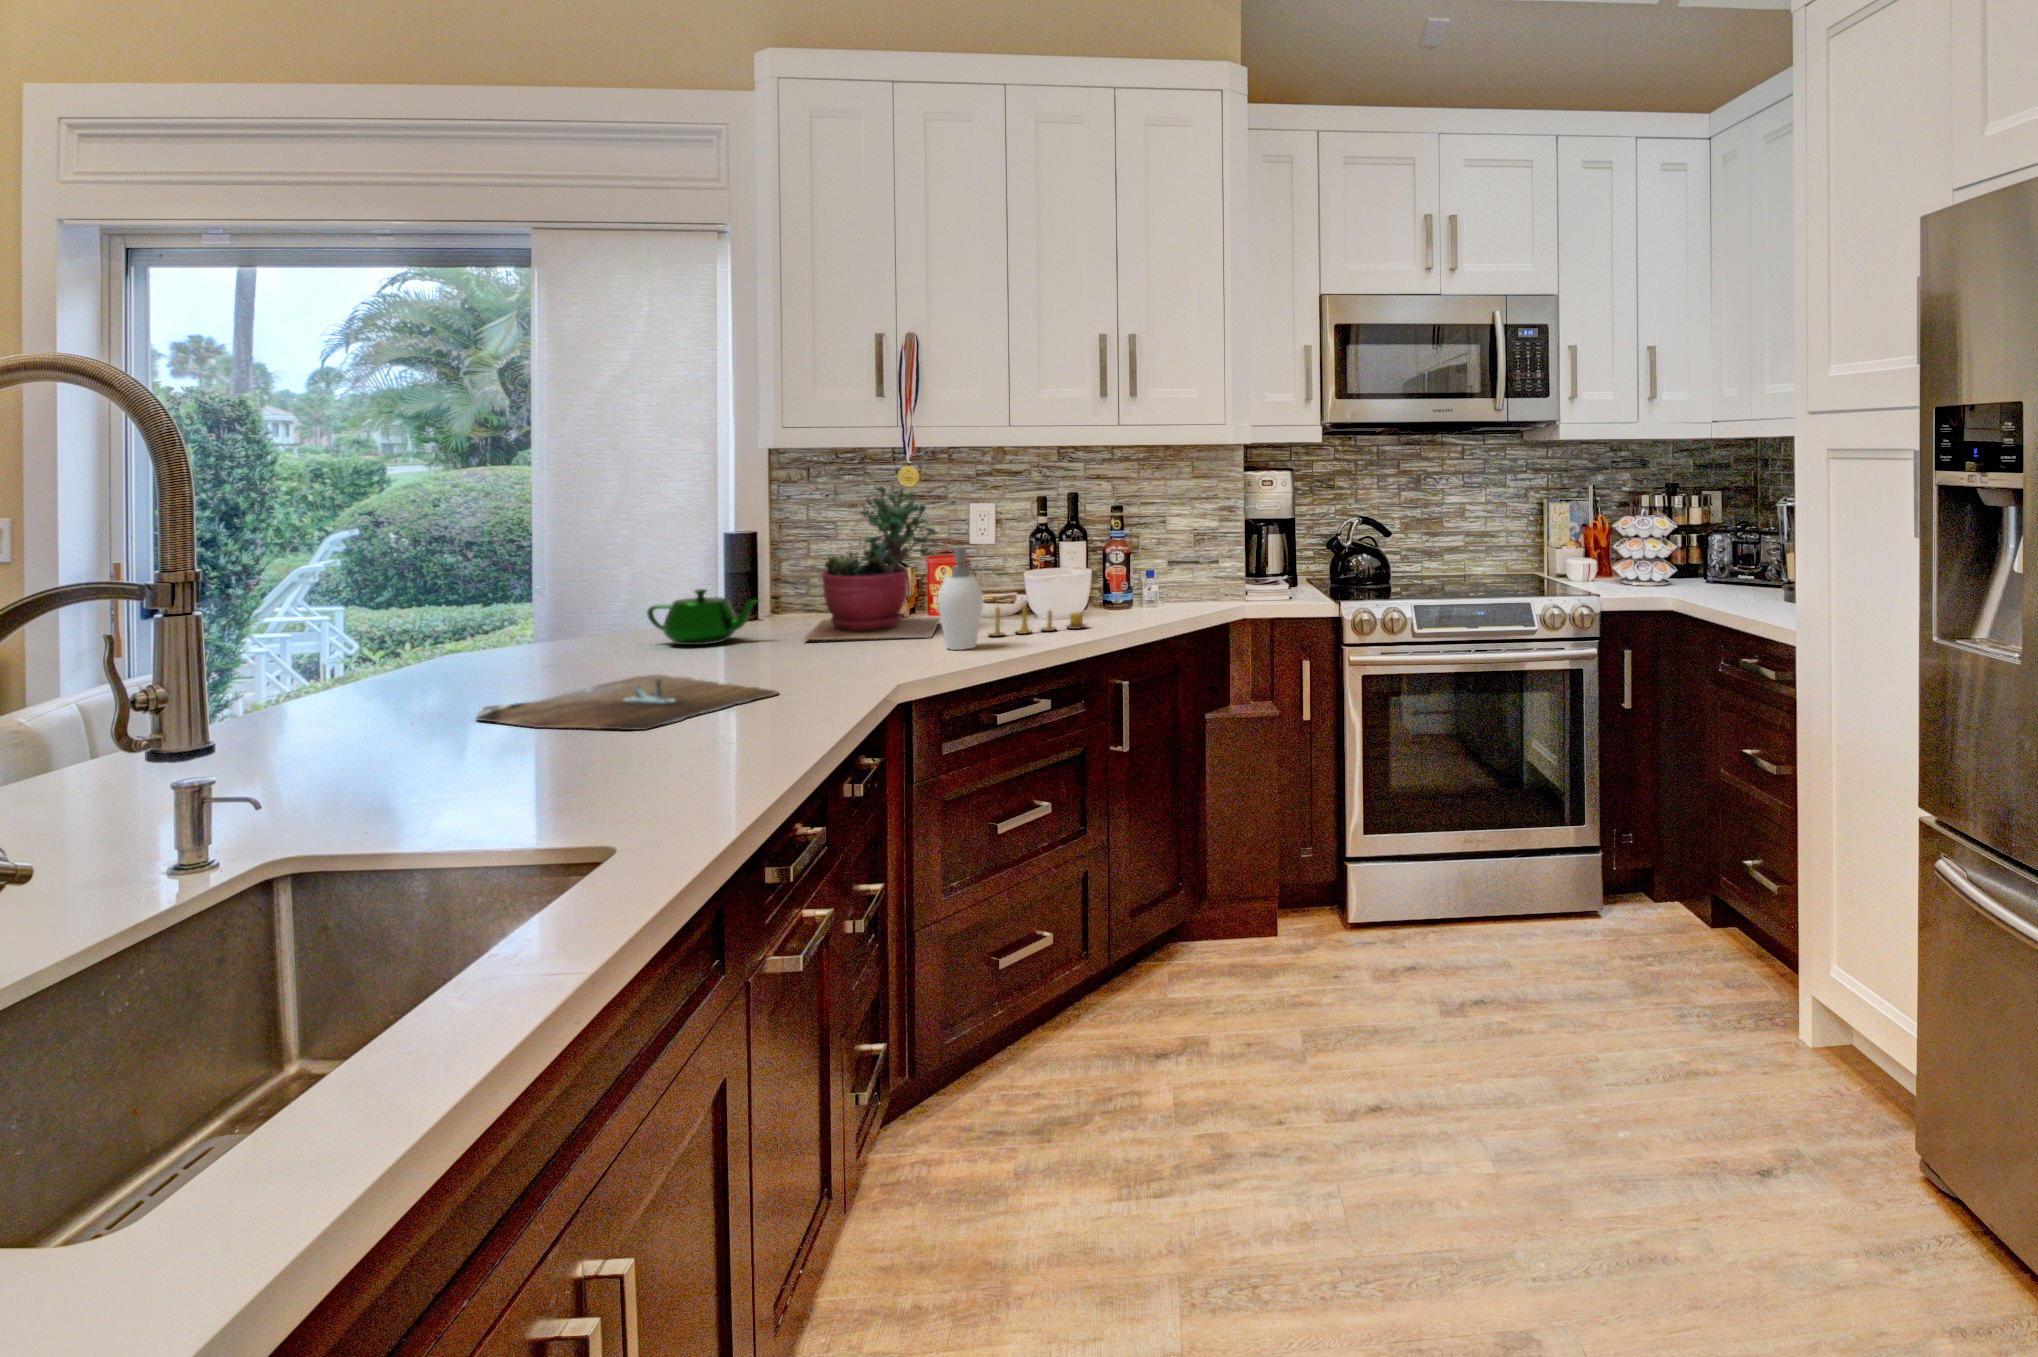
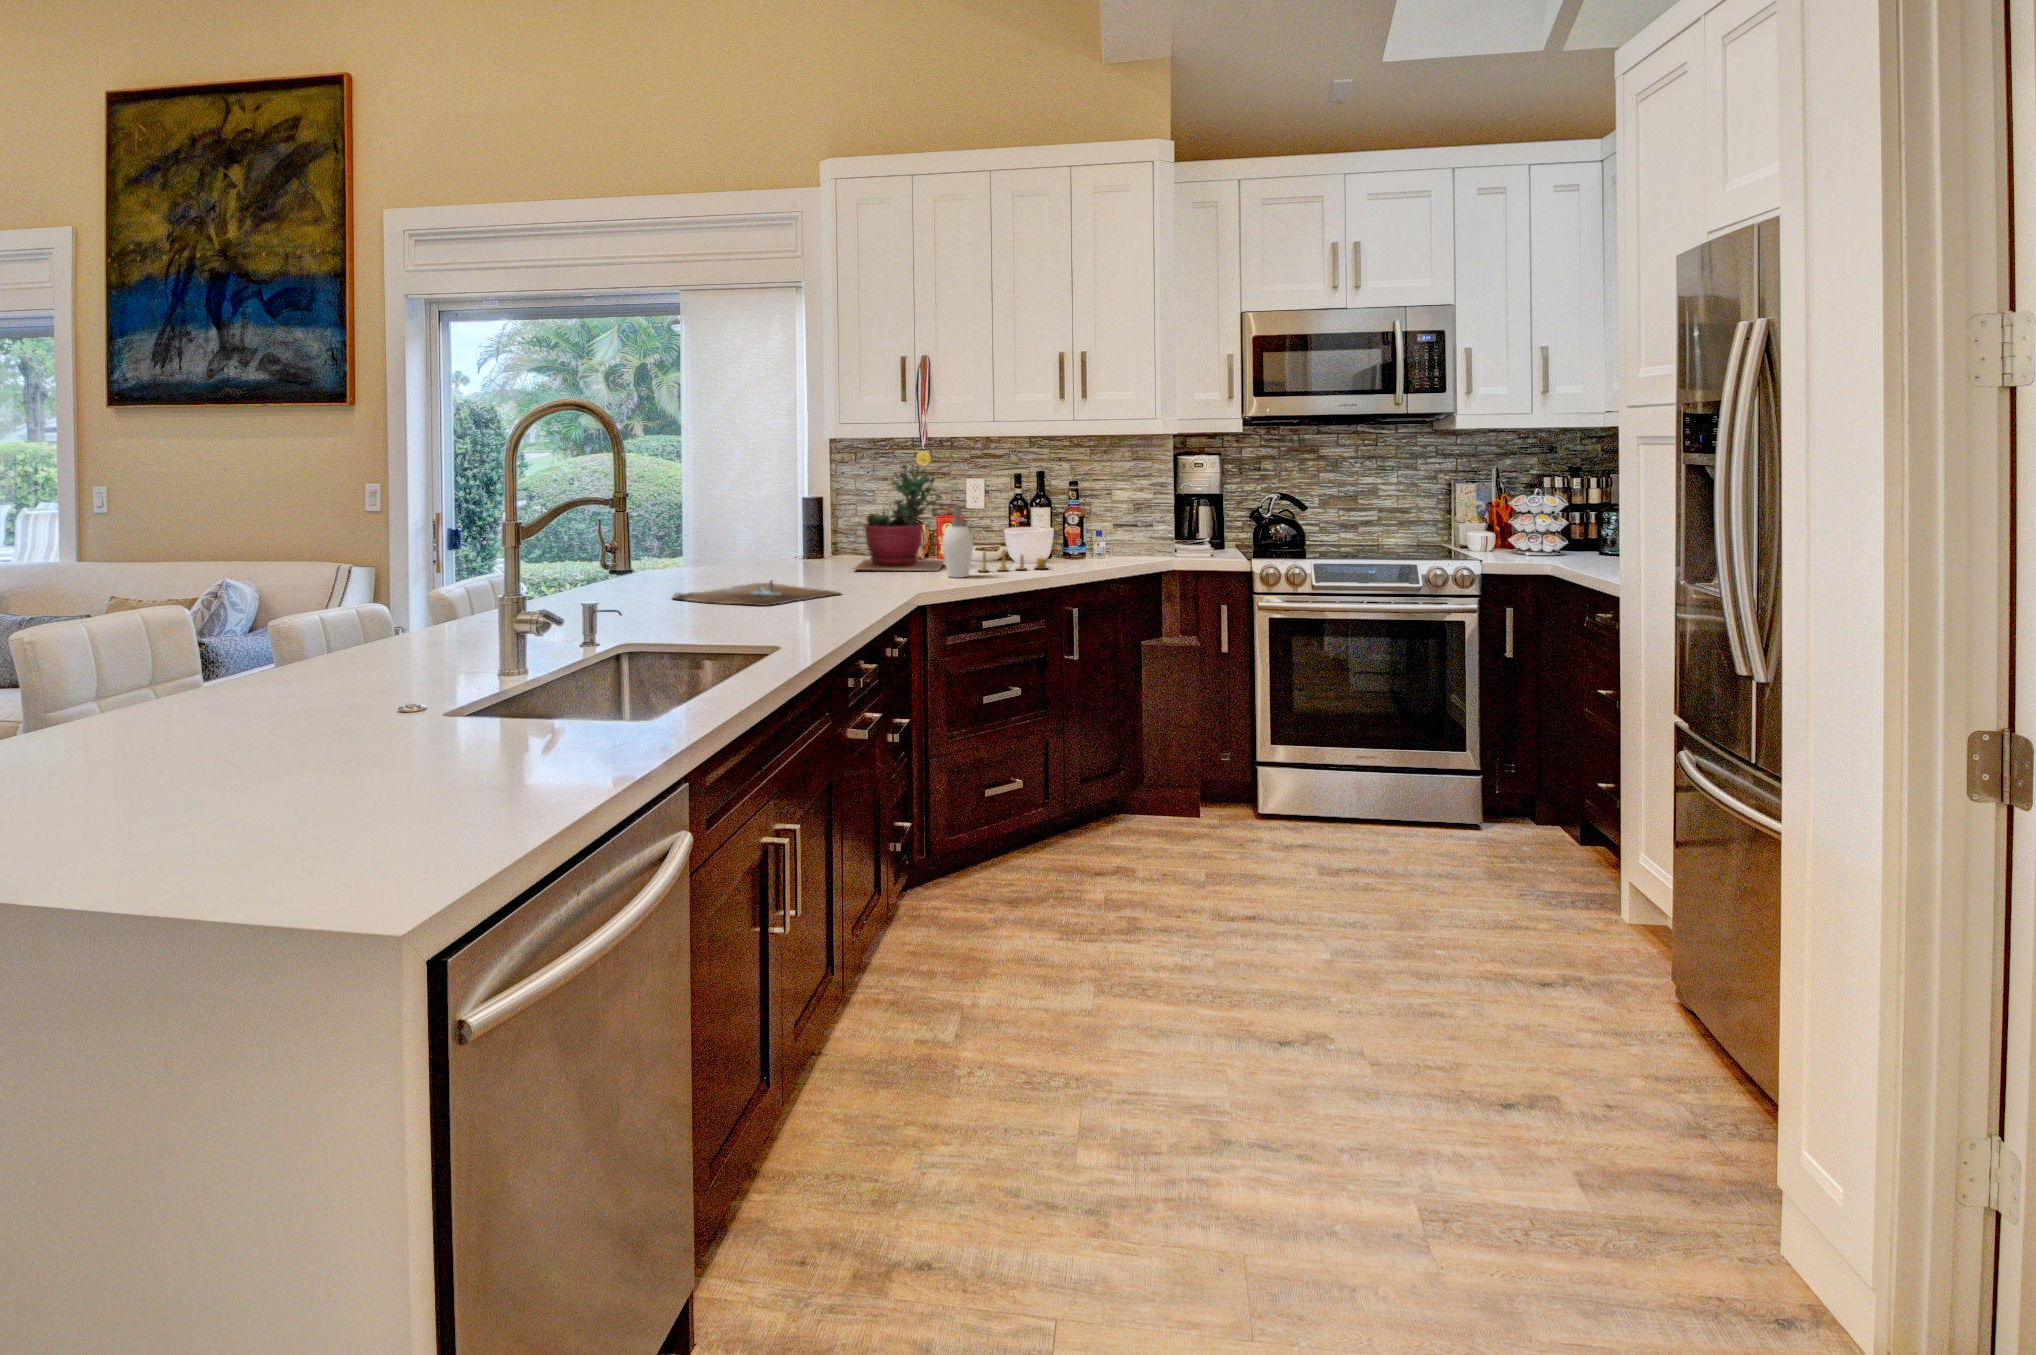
teapot: present [647,589,758,645] -> none [754,533,825,571]

